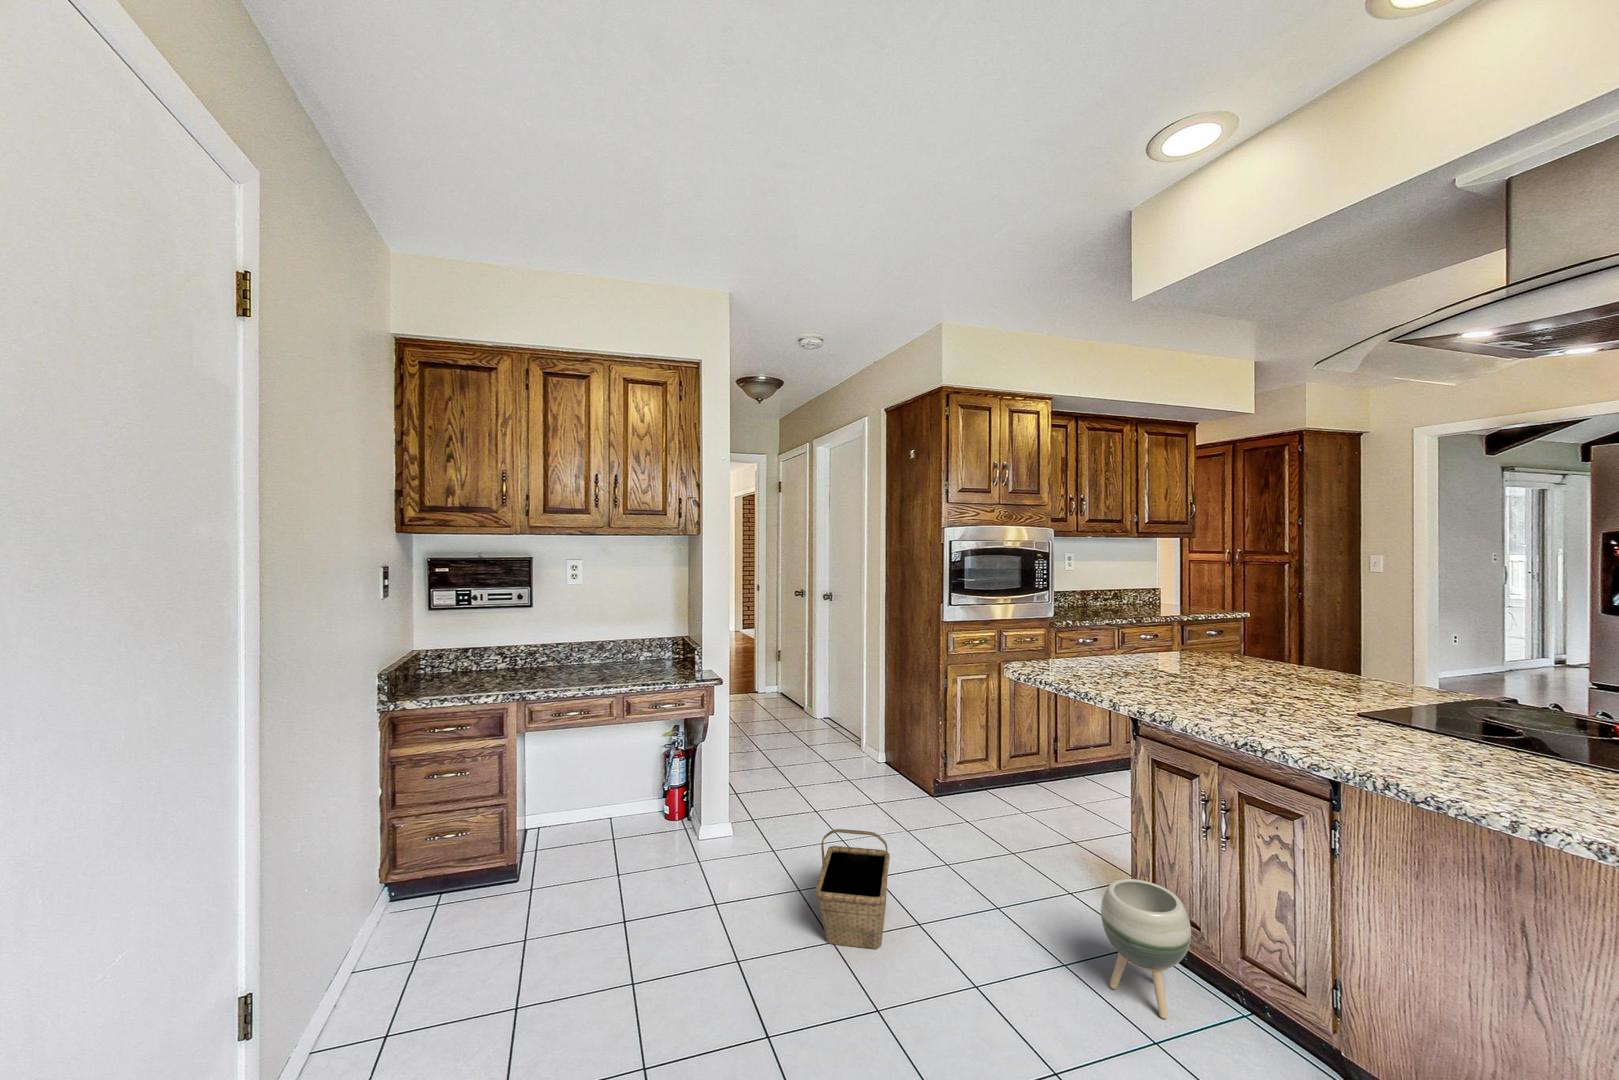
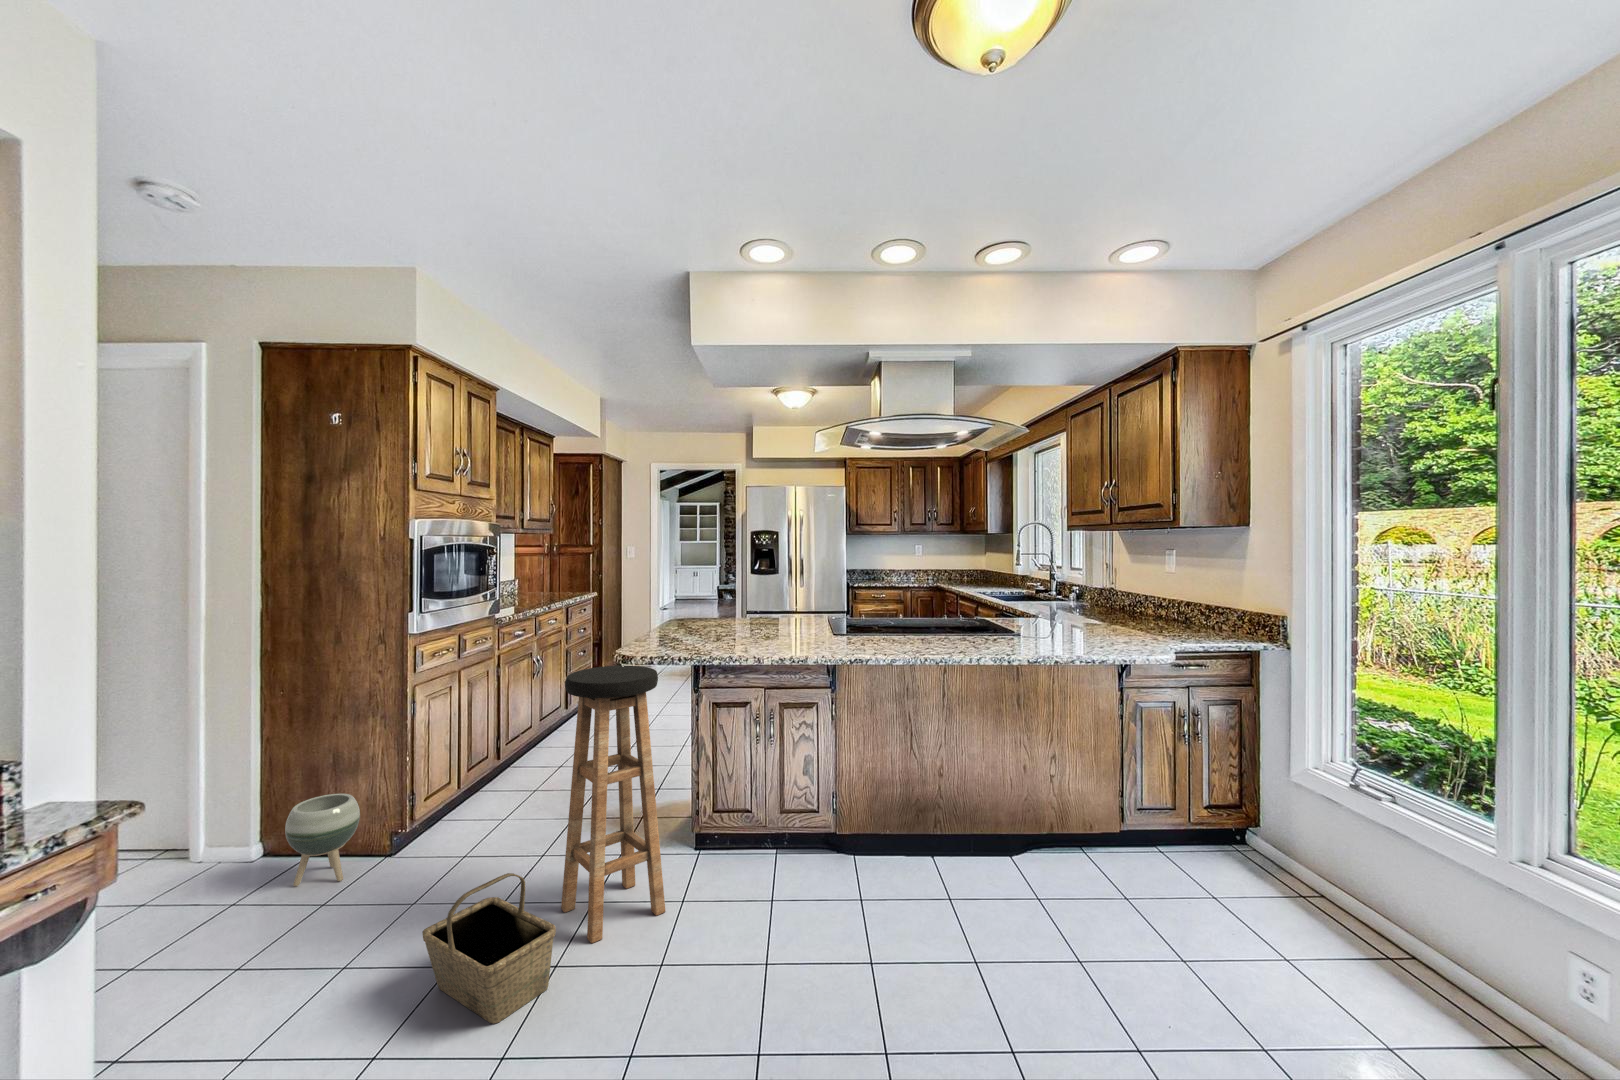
bar stool: none [942,676,1040,969] -> present [561,666,665,943]
planter: present [1101,879,1191,1019] -> present [285,794,360,886]

